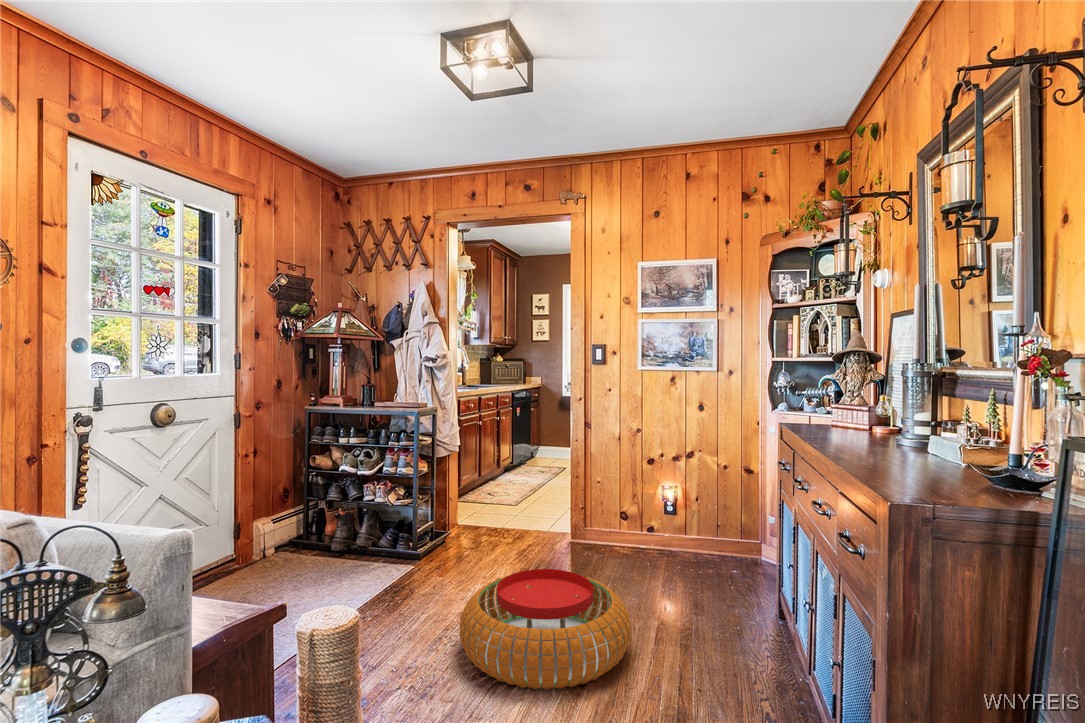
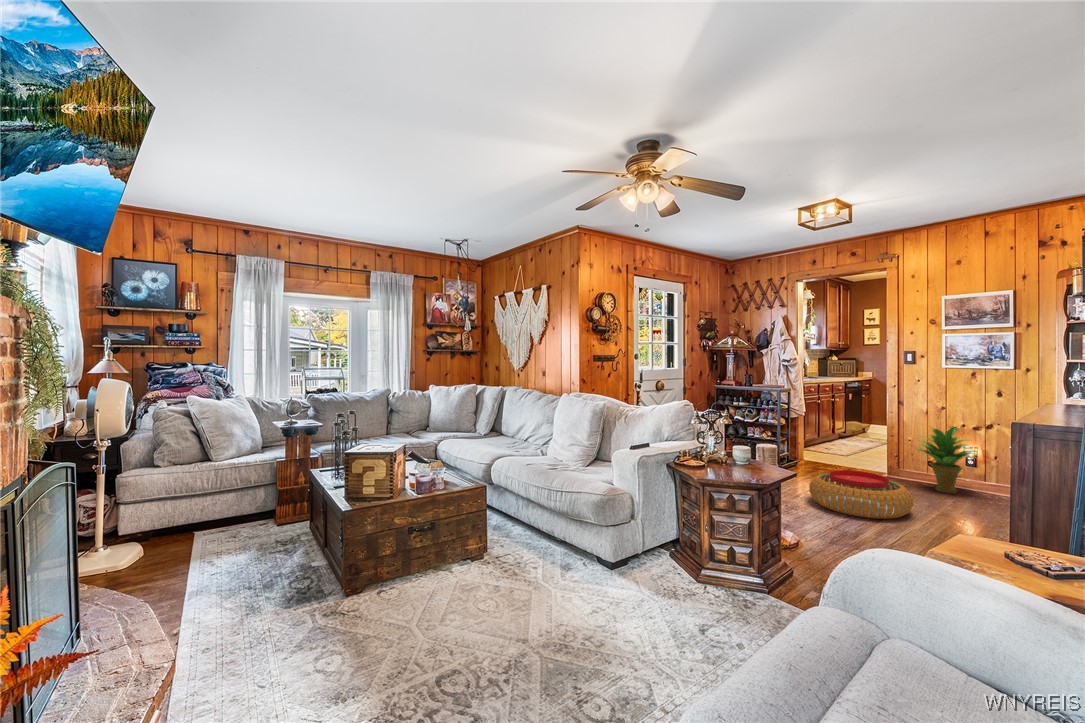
potted plant: none [608,459,686,565] -> present [916,428,975,493]

